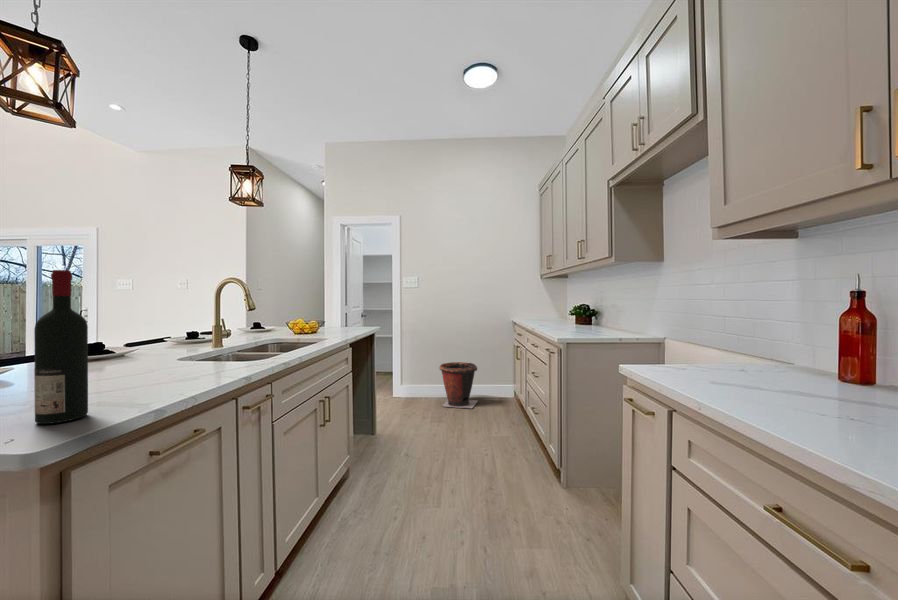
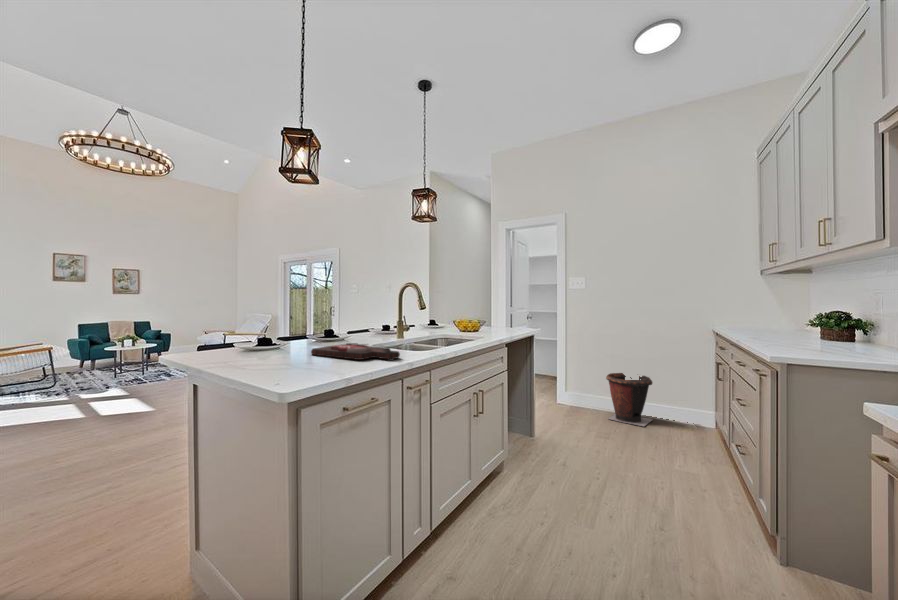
wine bottle: present [34,270,88,424] -> none [292,284,317,378]
cutting board: none [69,357,229,382] -> present [311,343,400,360]

